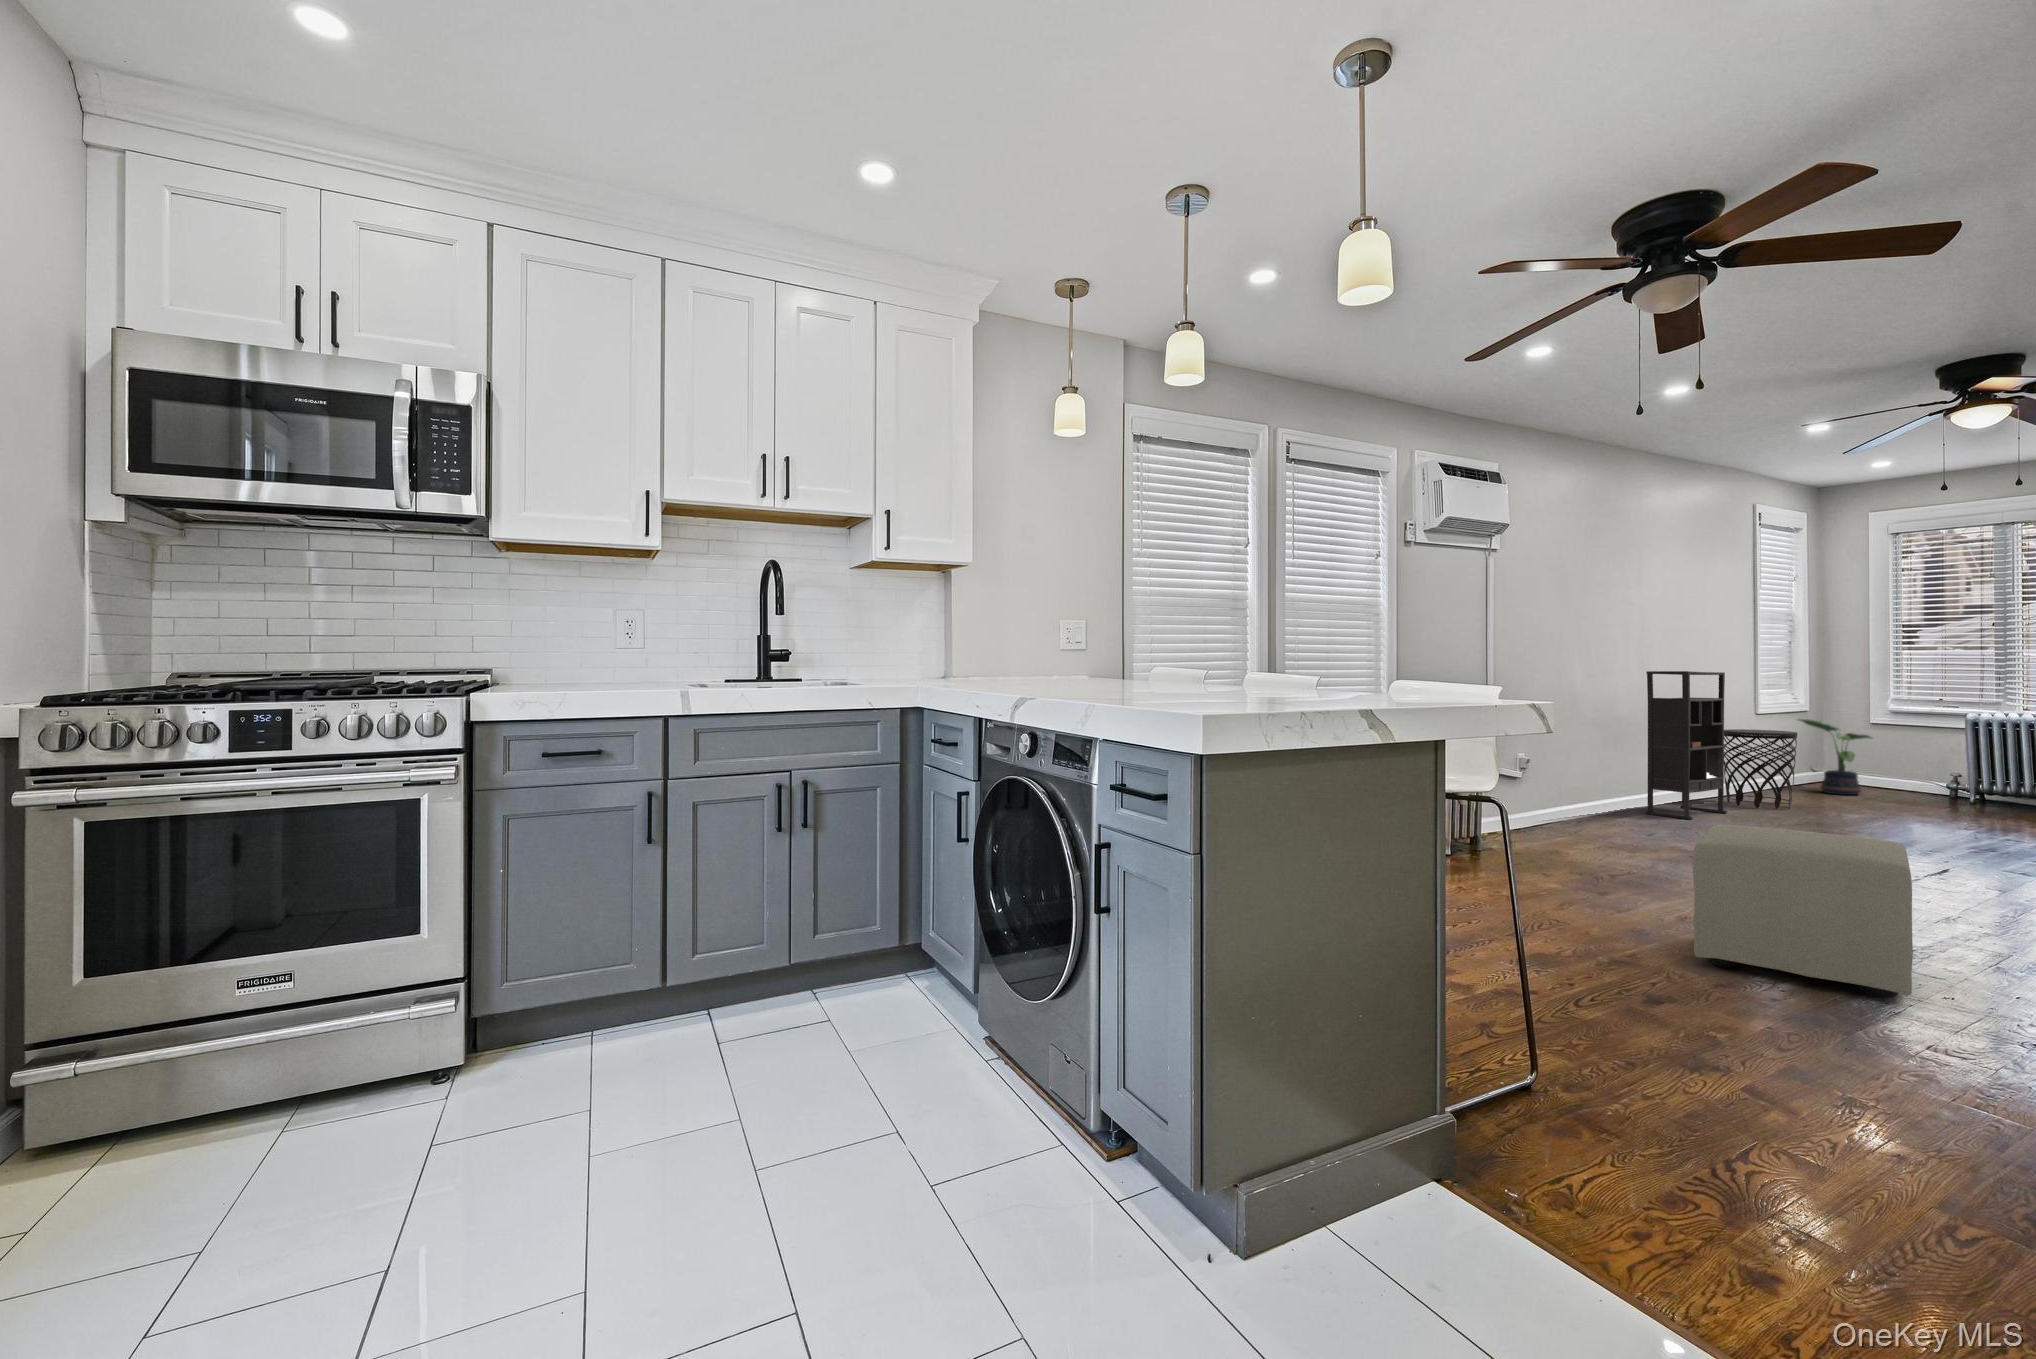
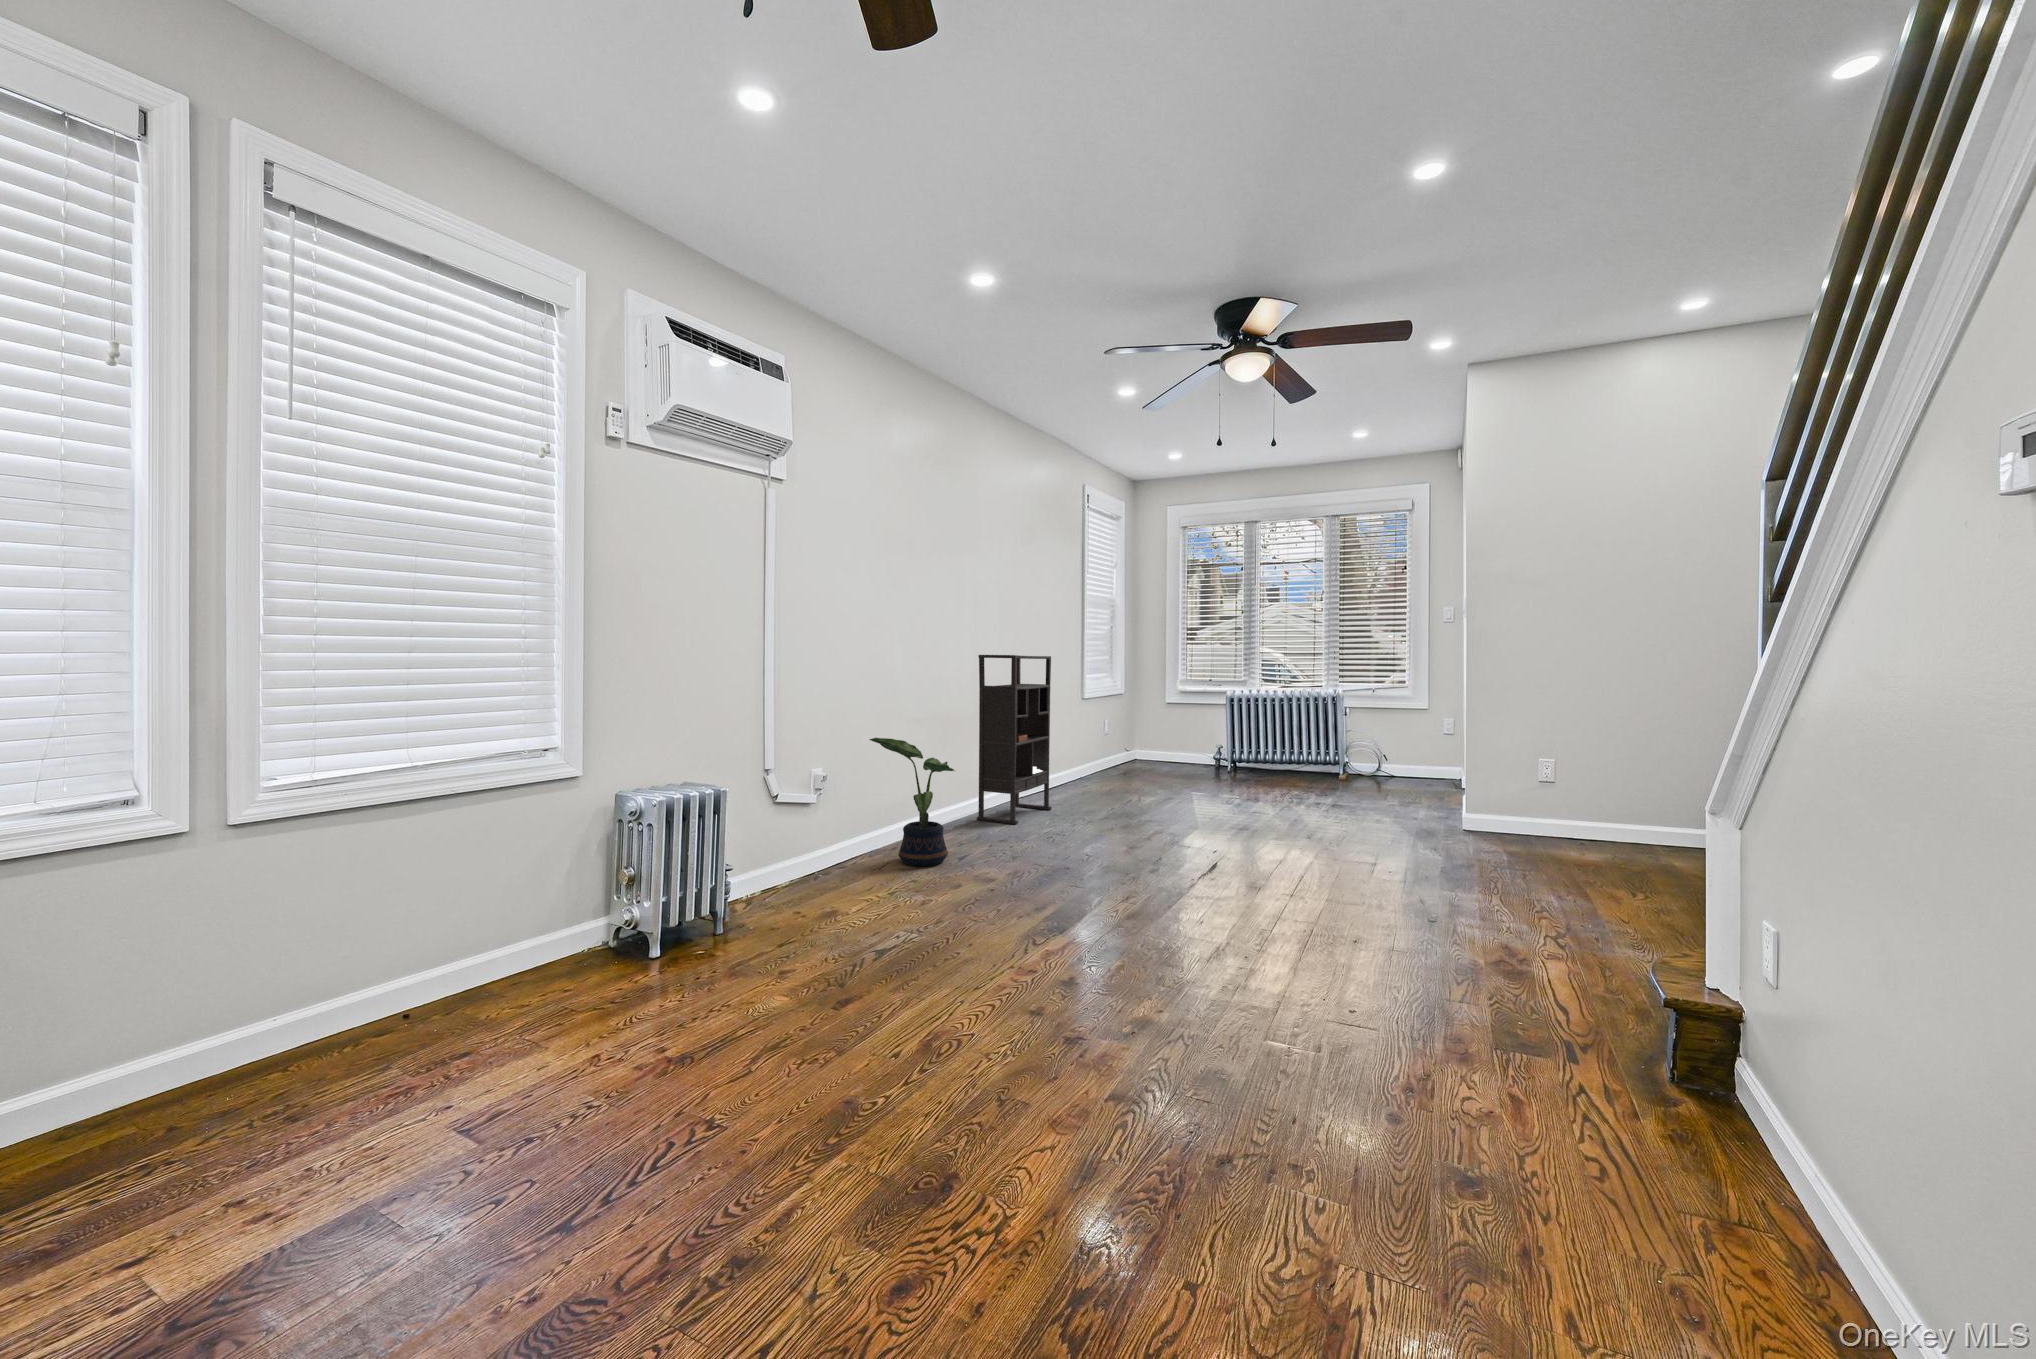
potted plant: present [1799,719,1870,795] -> present [870,738,955,866]
side table: present [1724,729,1797,809] -> none [1052,715,1111,799]
ottoman: present [1693,825,1913,997] -> none [878,929,1187,1294]

